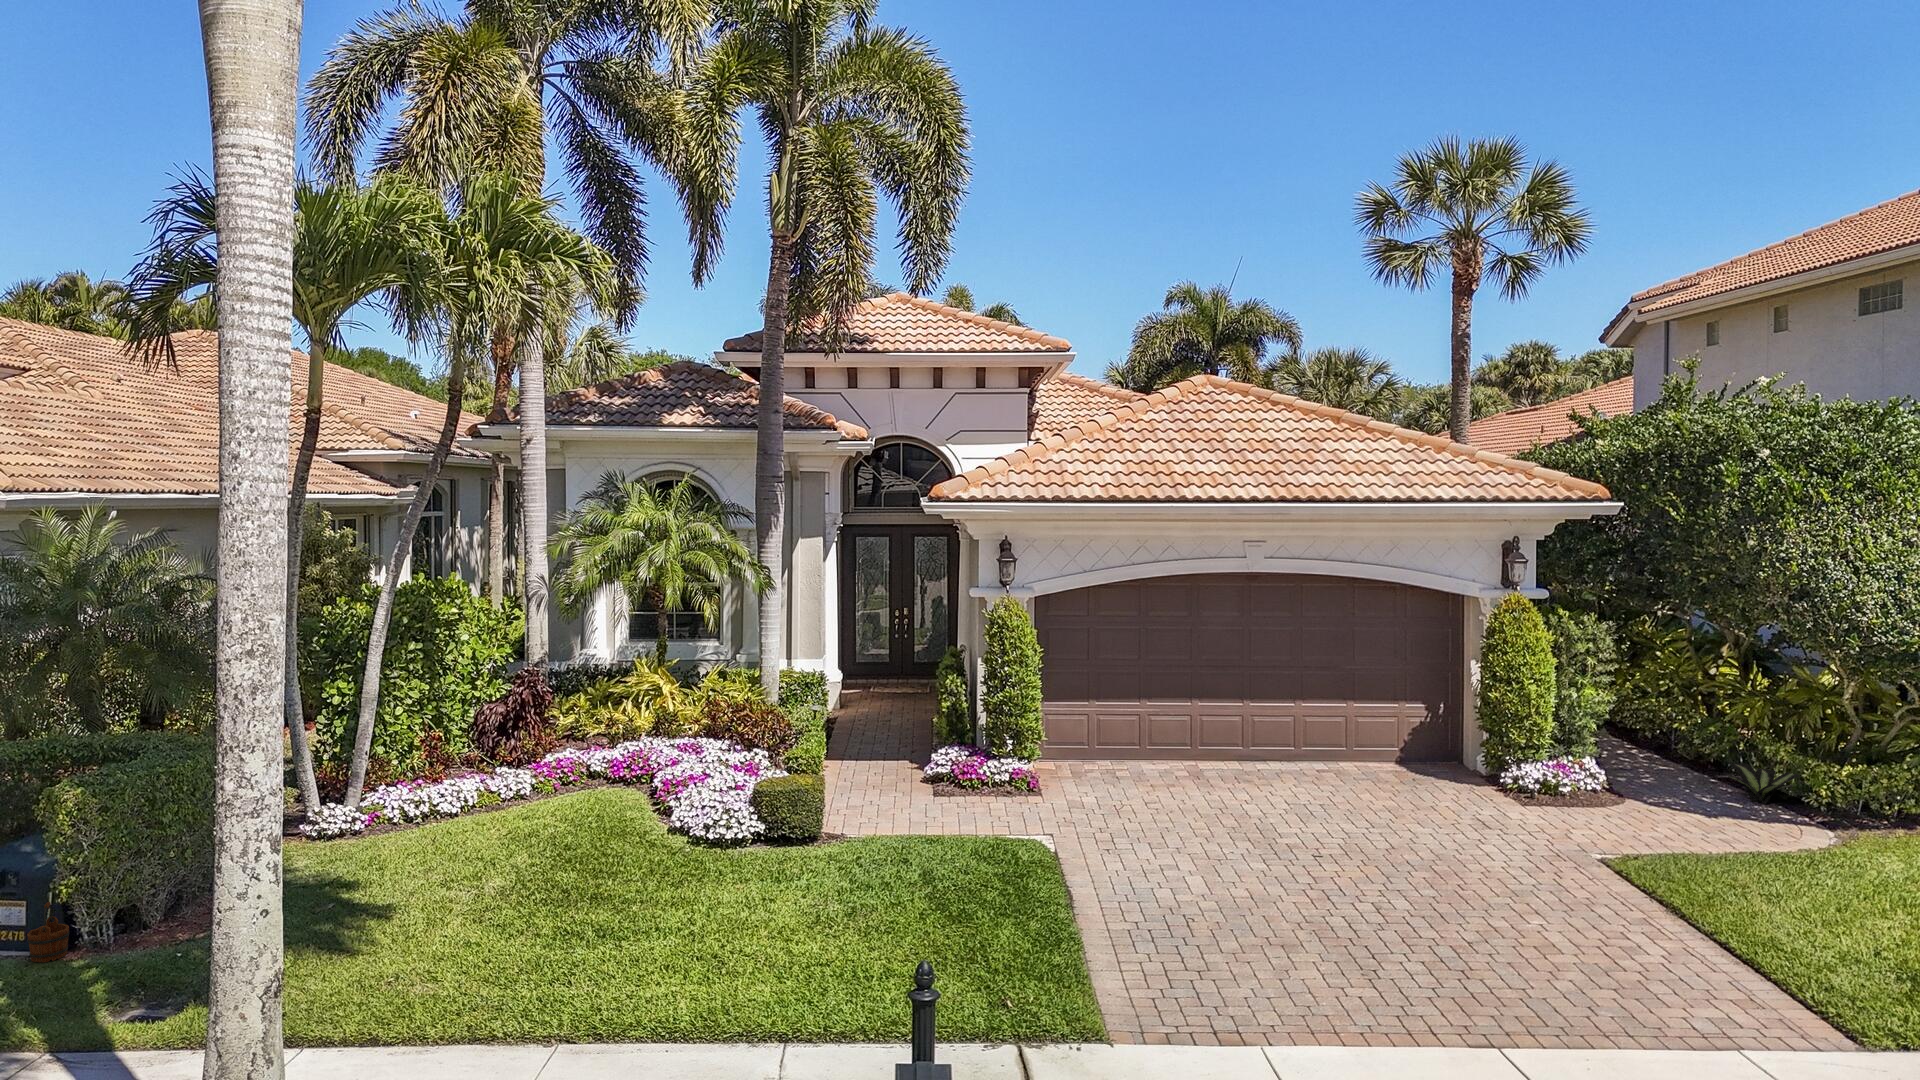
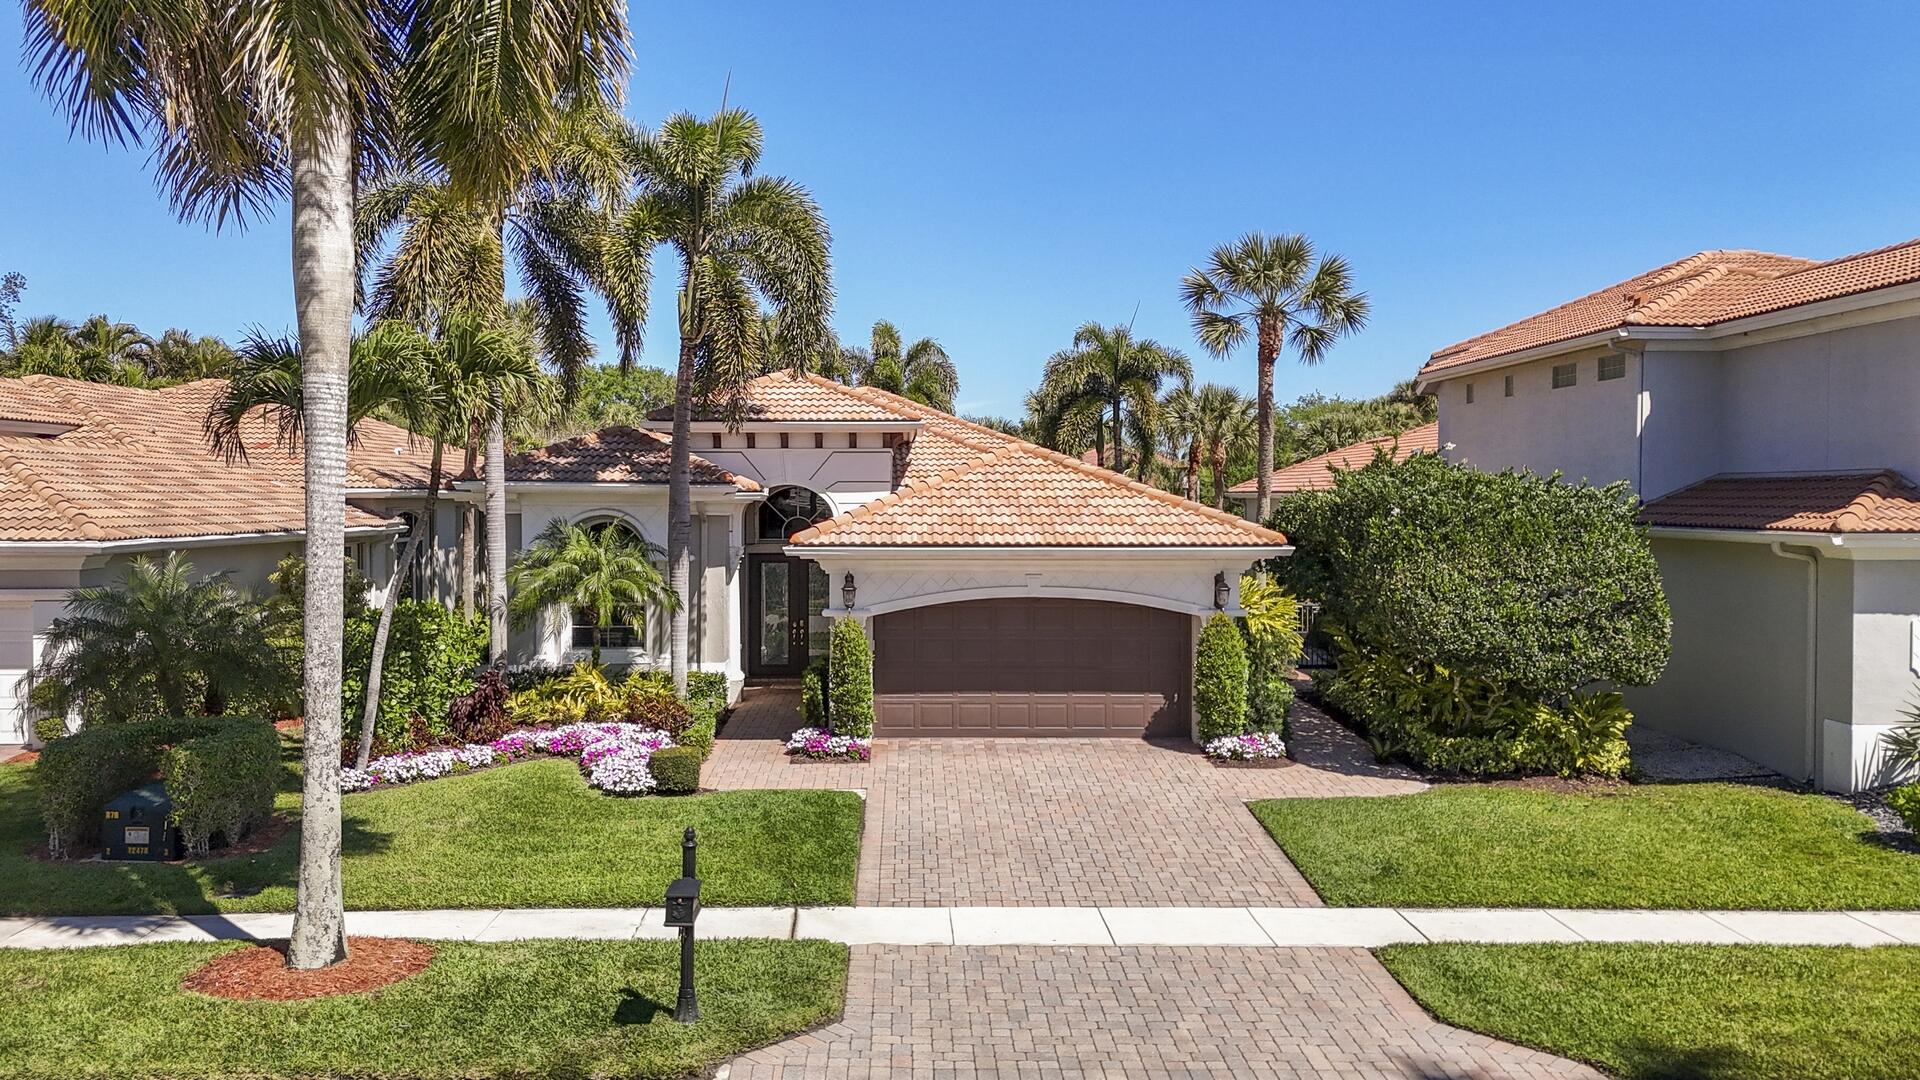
wooden bucket: present [27,902,69,962] -> none [149,828,176,868]

